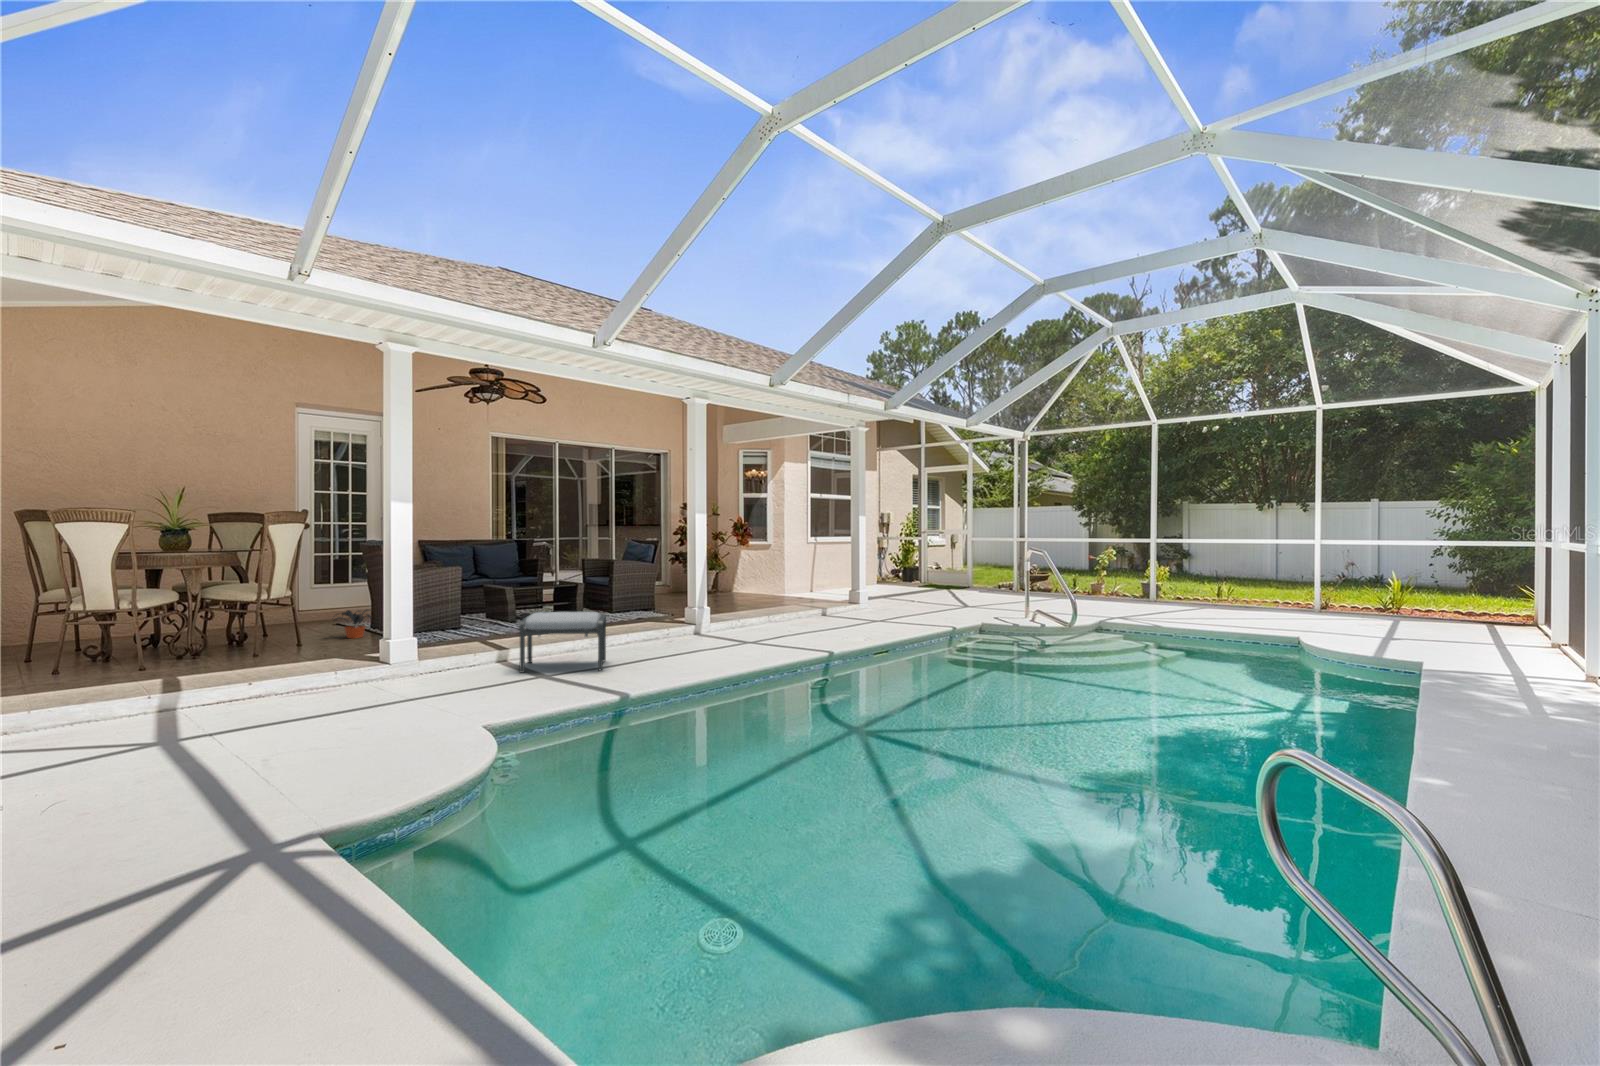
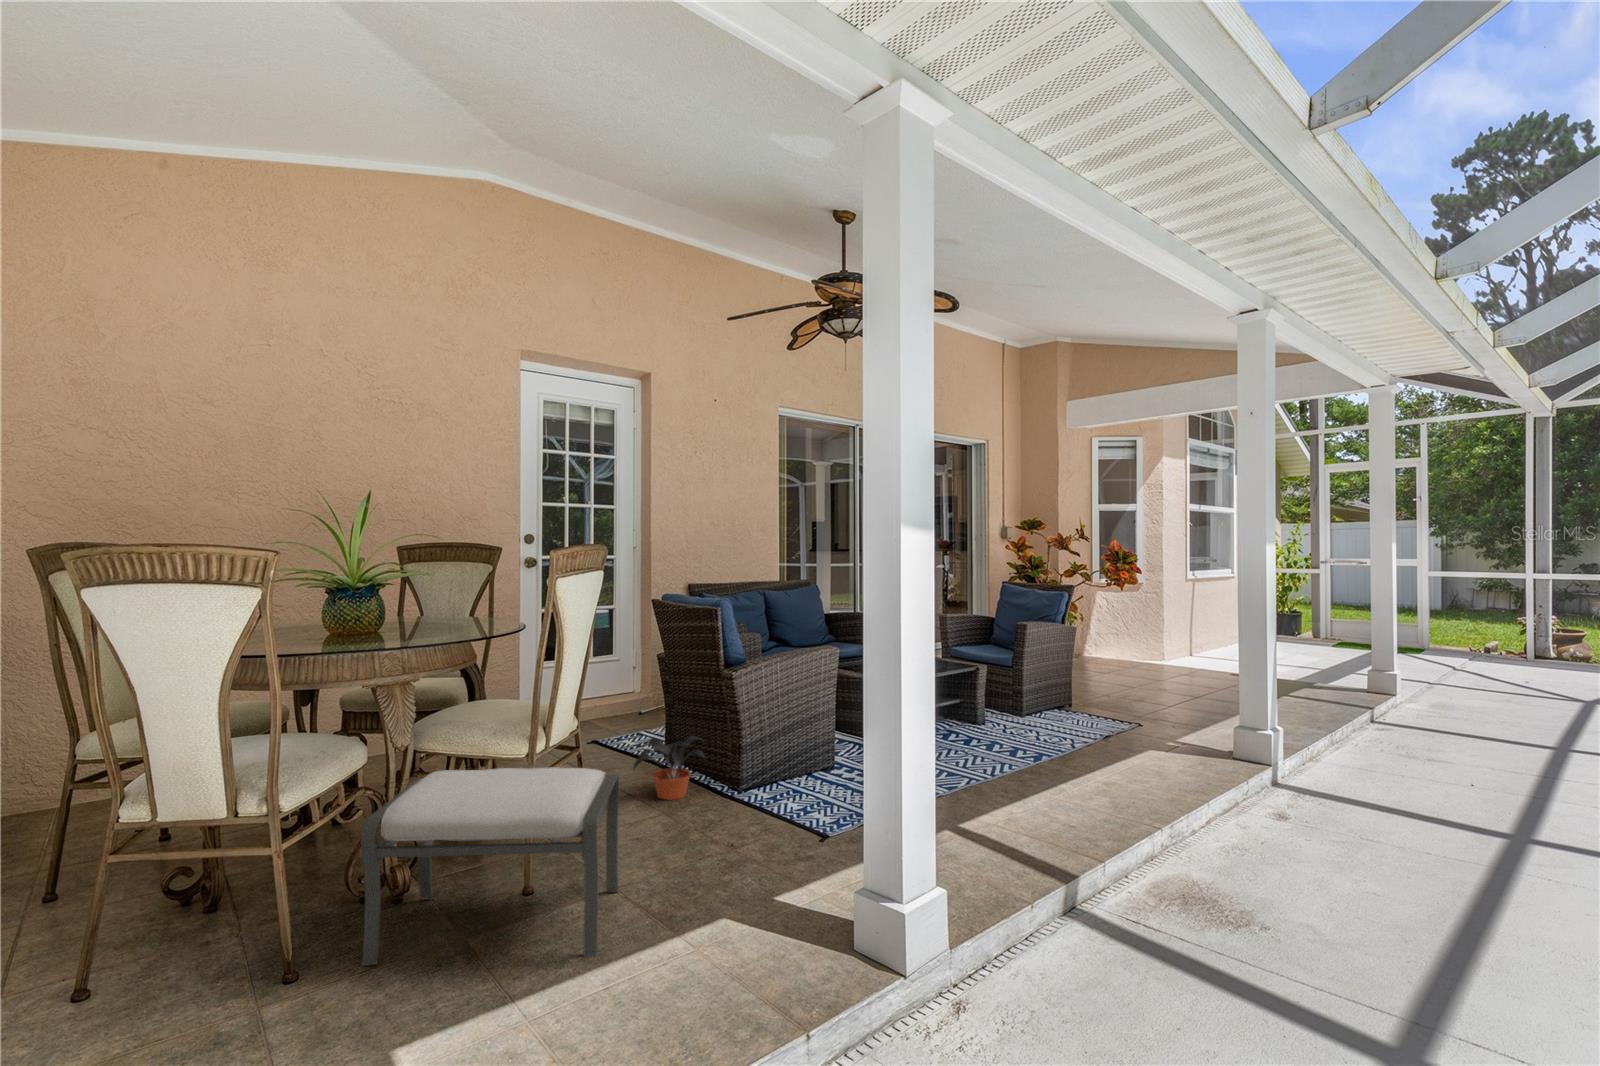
ottoman: present [519,612,606,673] -> present [361,767,619,966]

